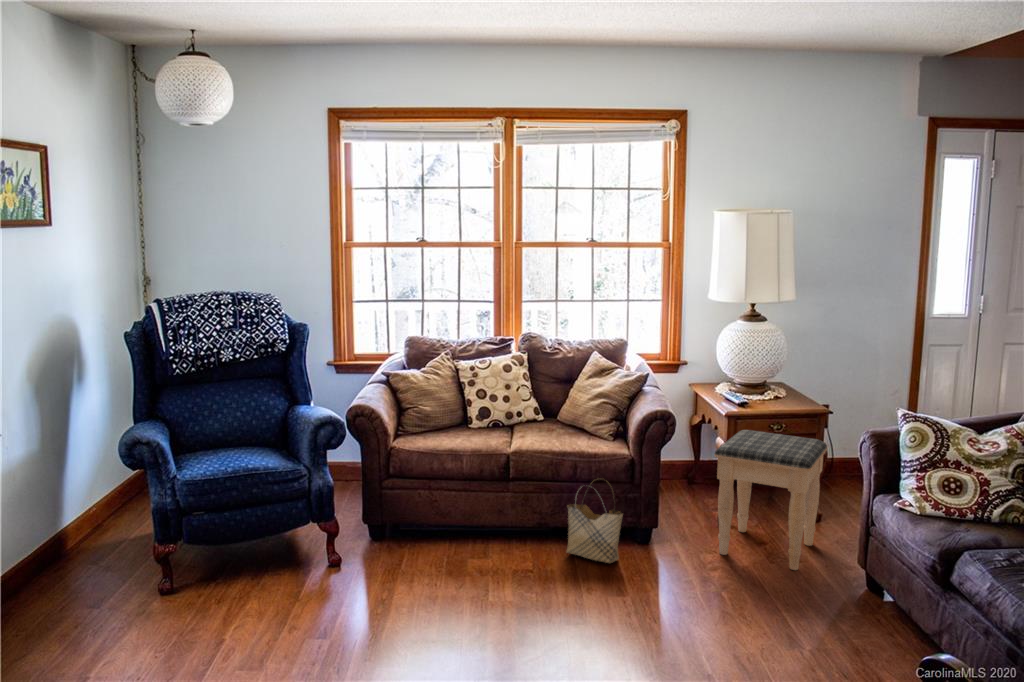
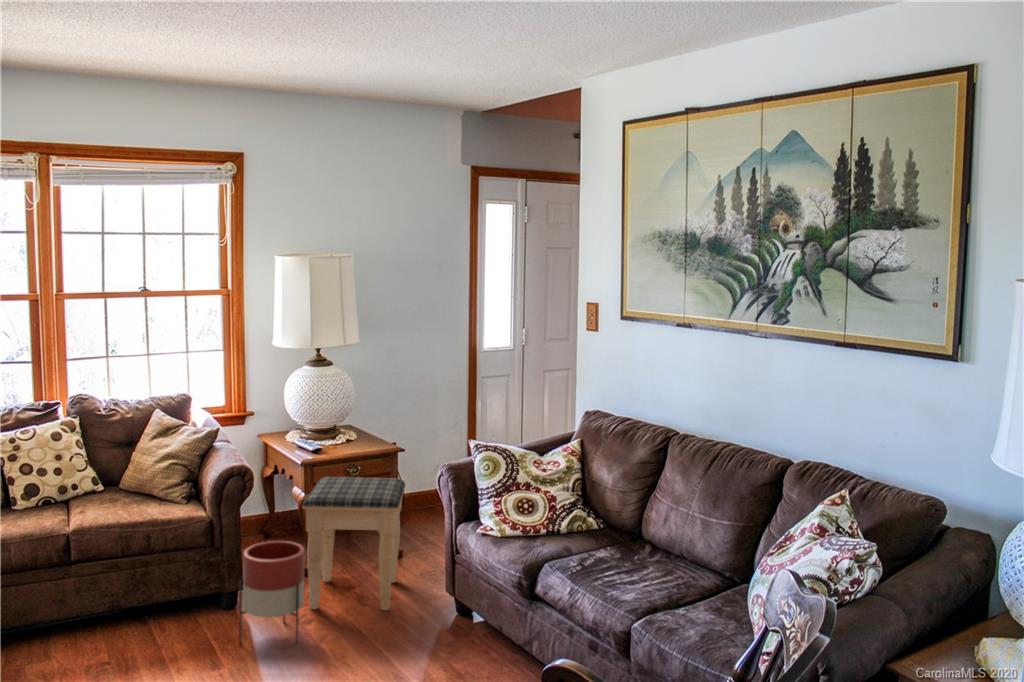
woven basket: present [567,478,623,563] -> none [137,551,207,646]
planter: none [648,482,710,583] -> present [239,541,305,644]

